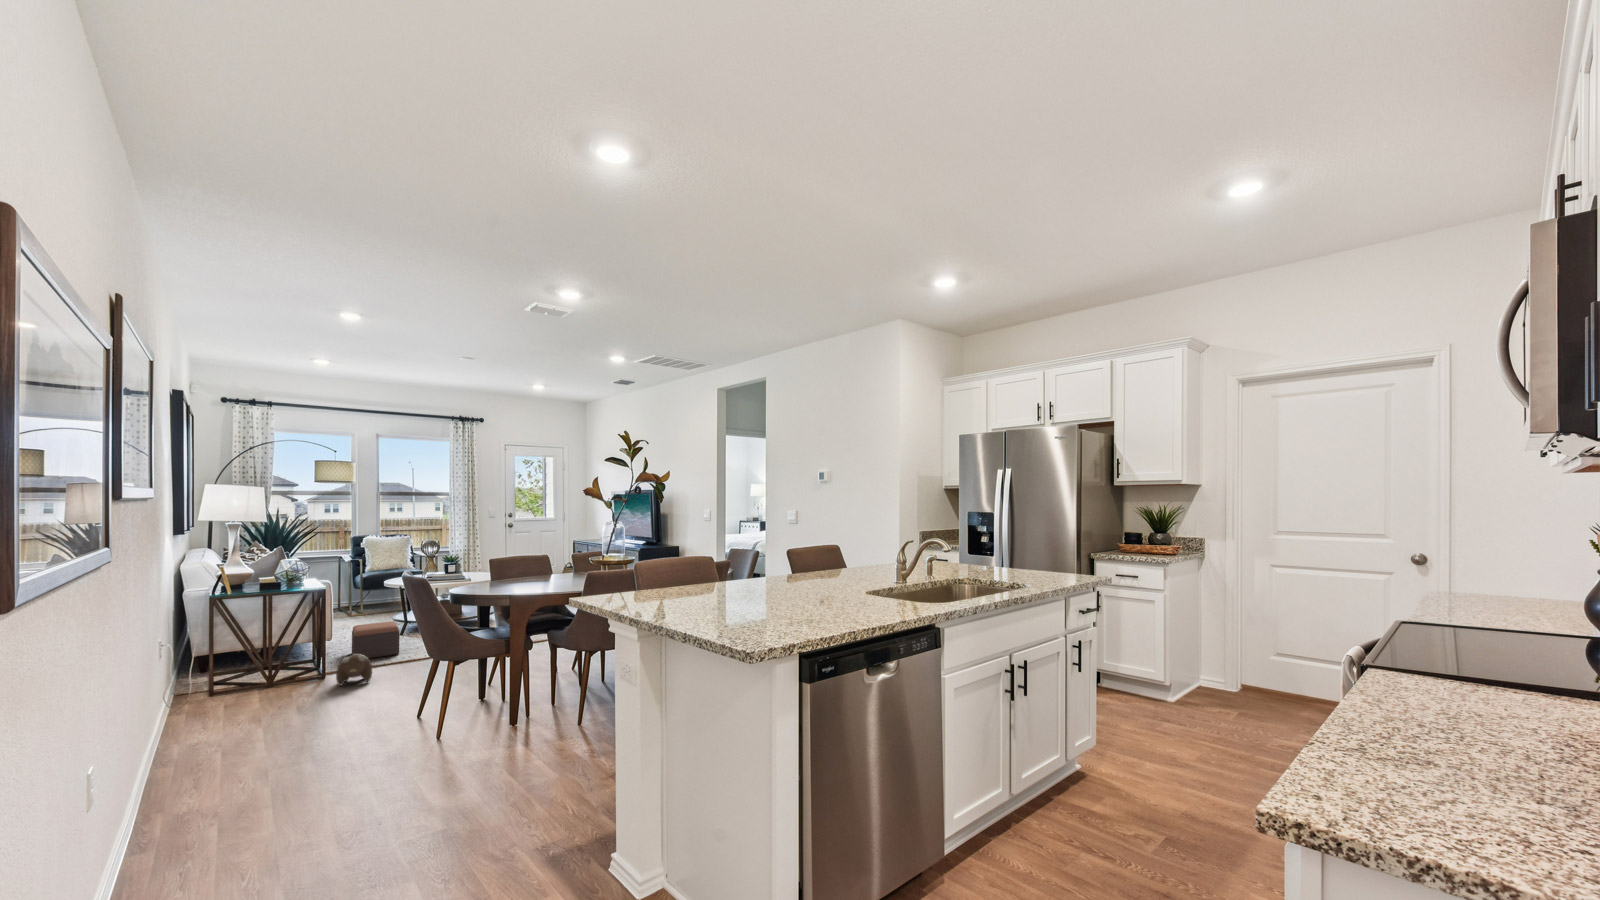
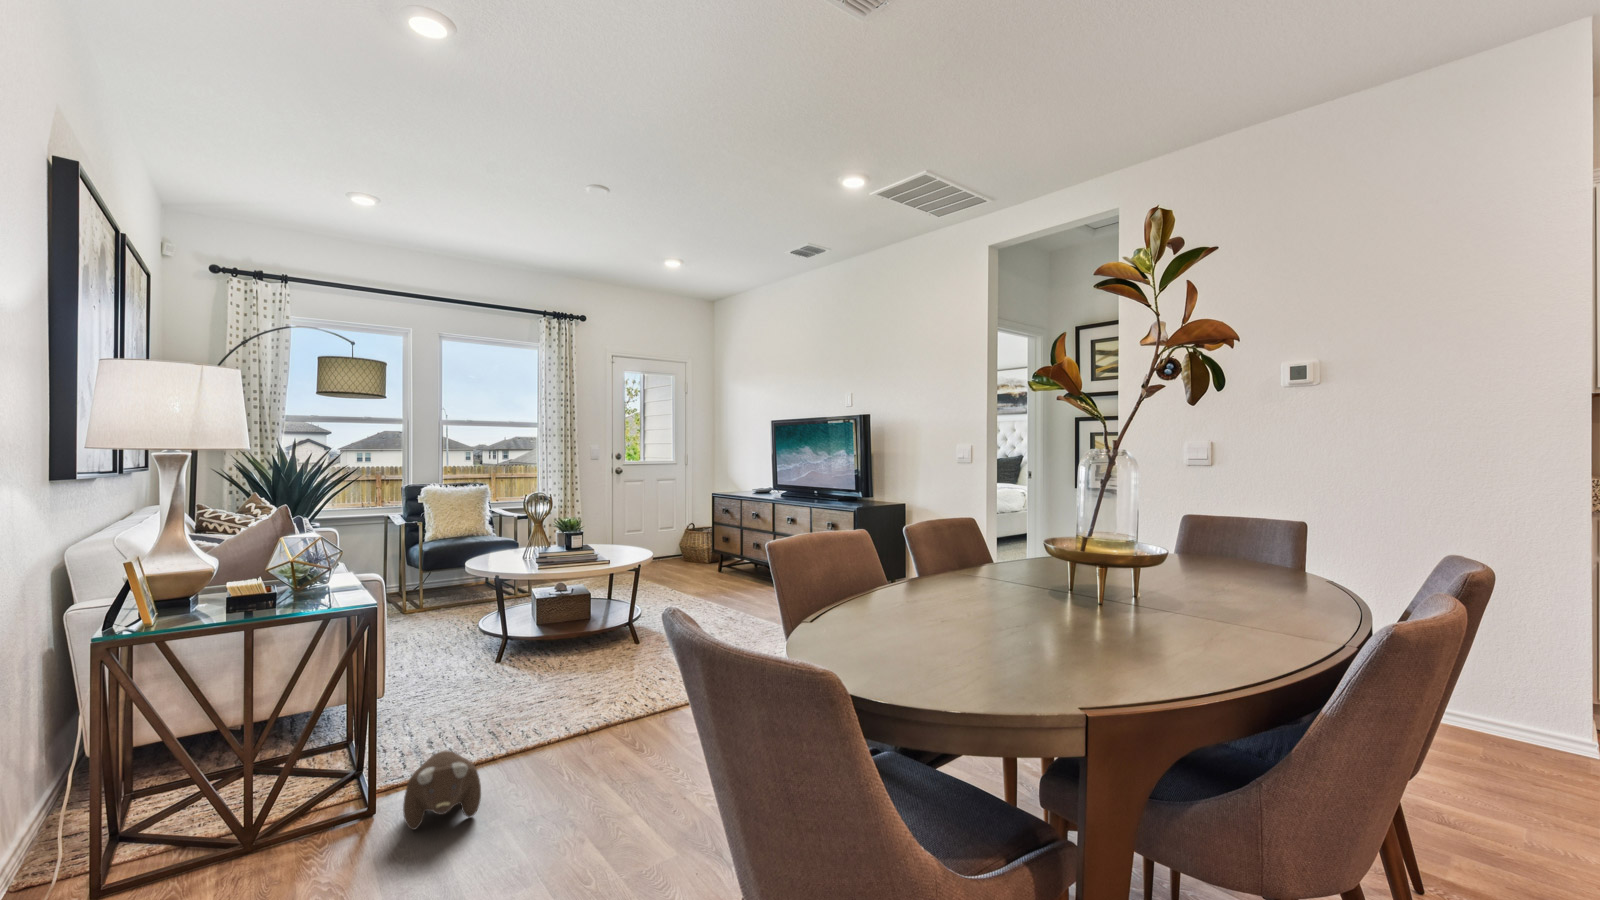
footstool: present [352,621,399,658] -> none [422,646,512,730]

